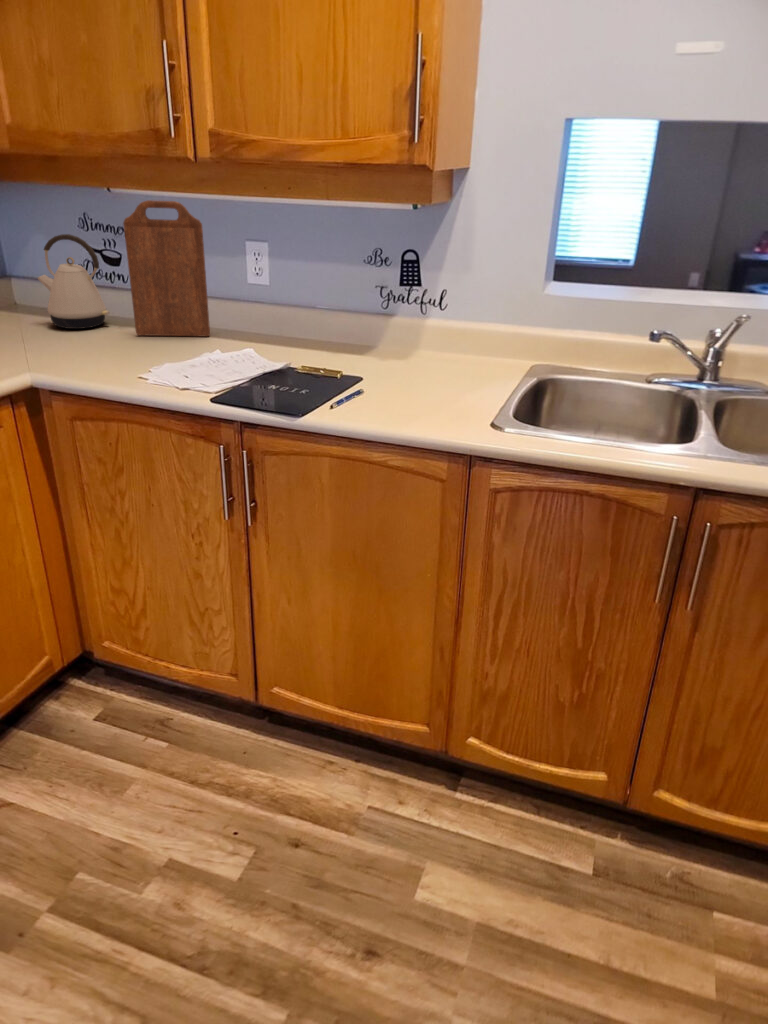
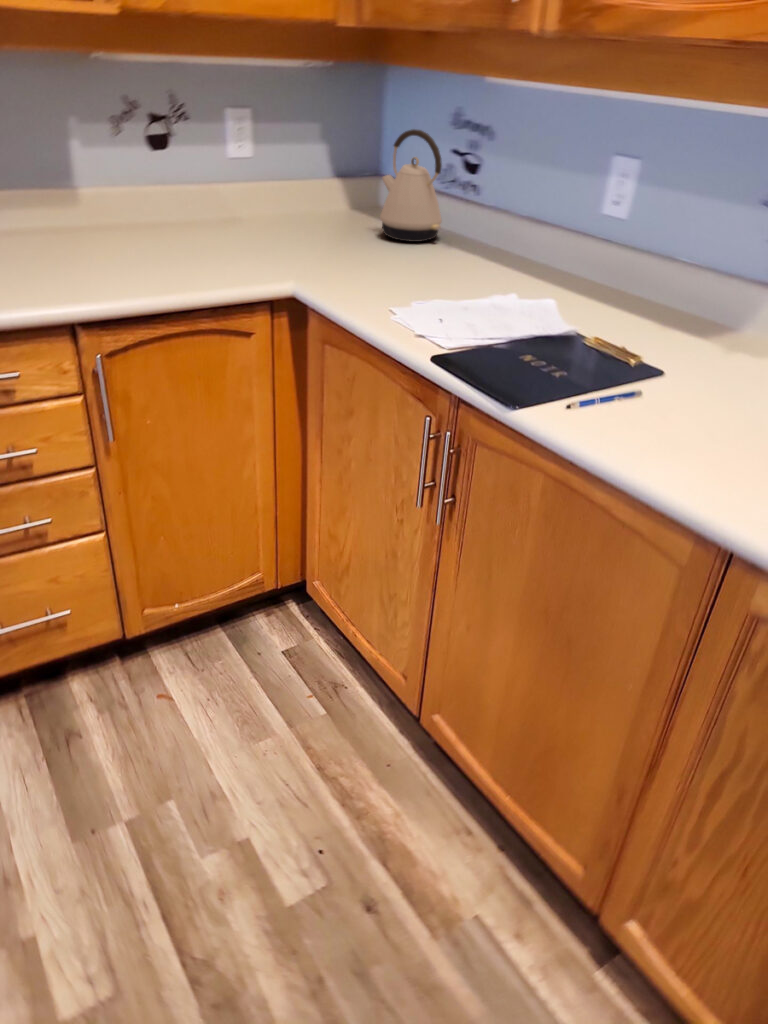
cutting board: present [123,200,210,336] -> none [450,91,553,275]

